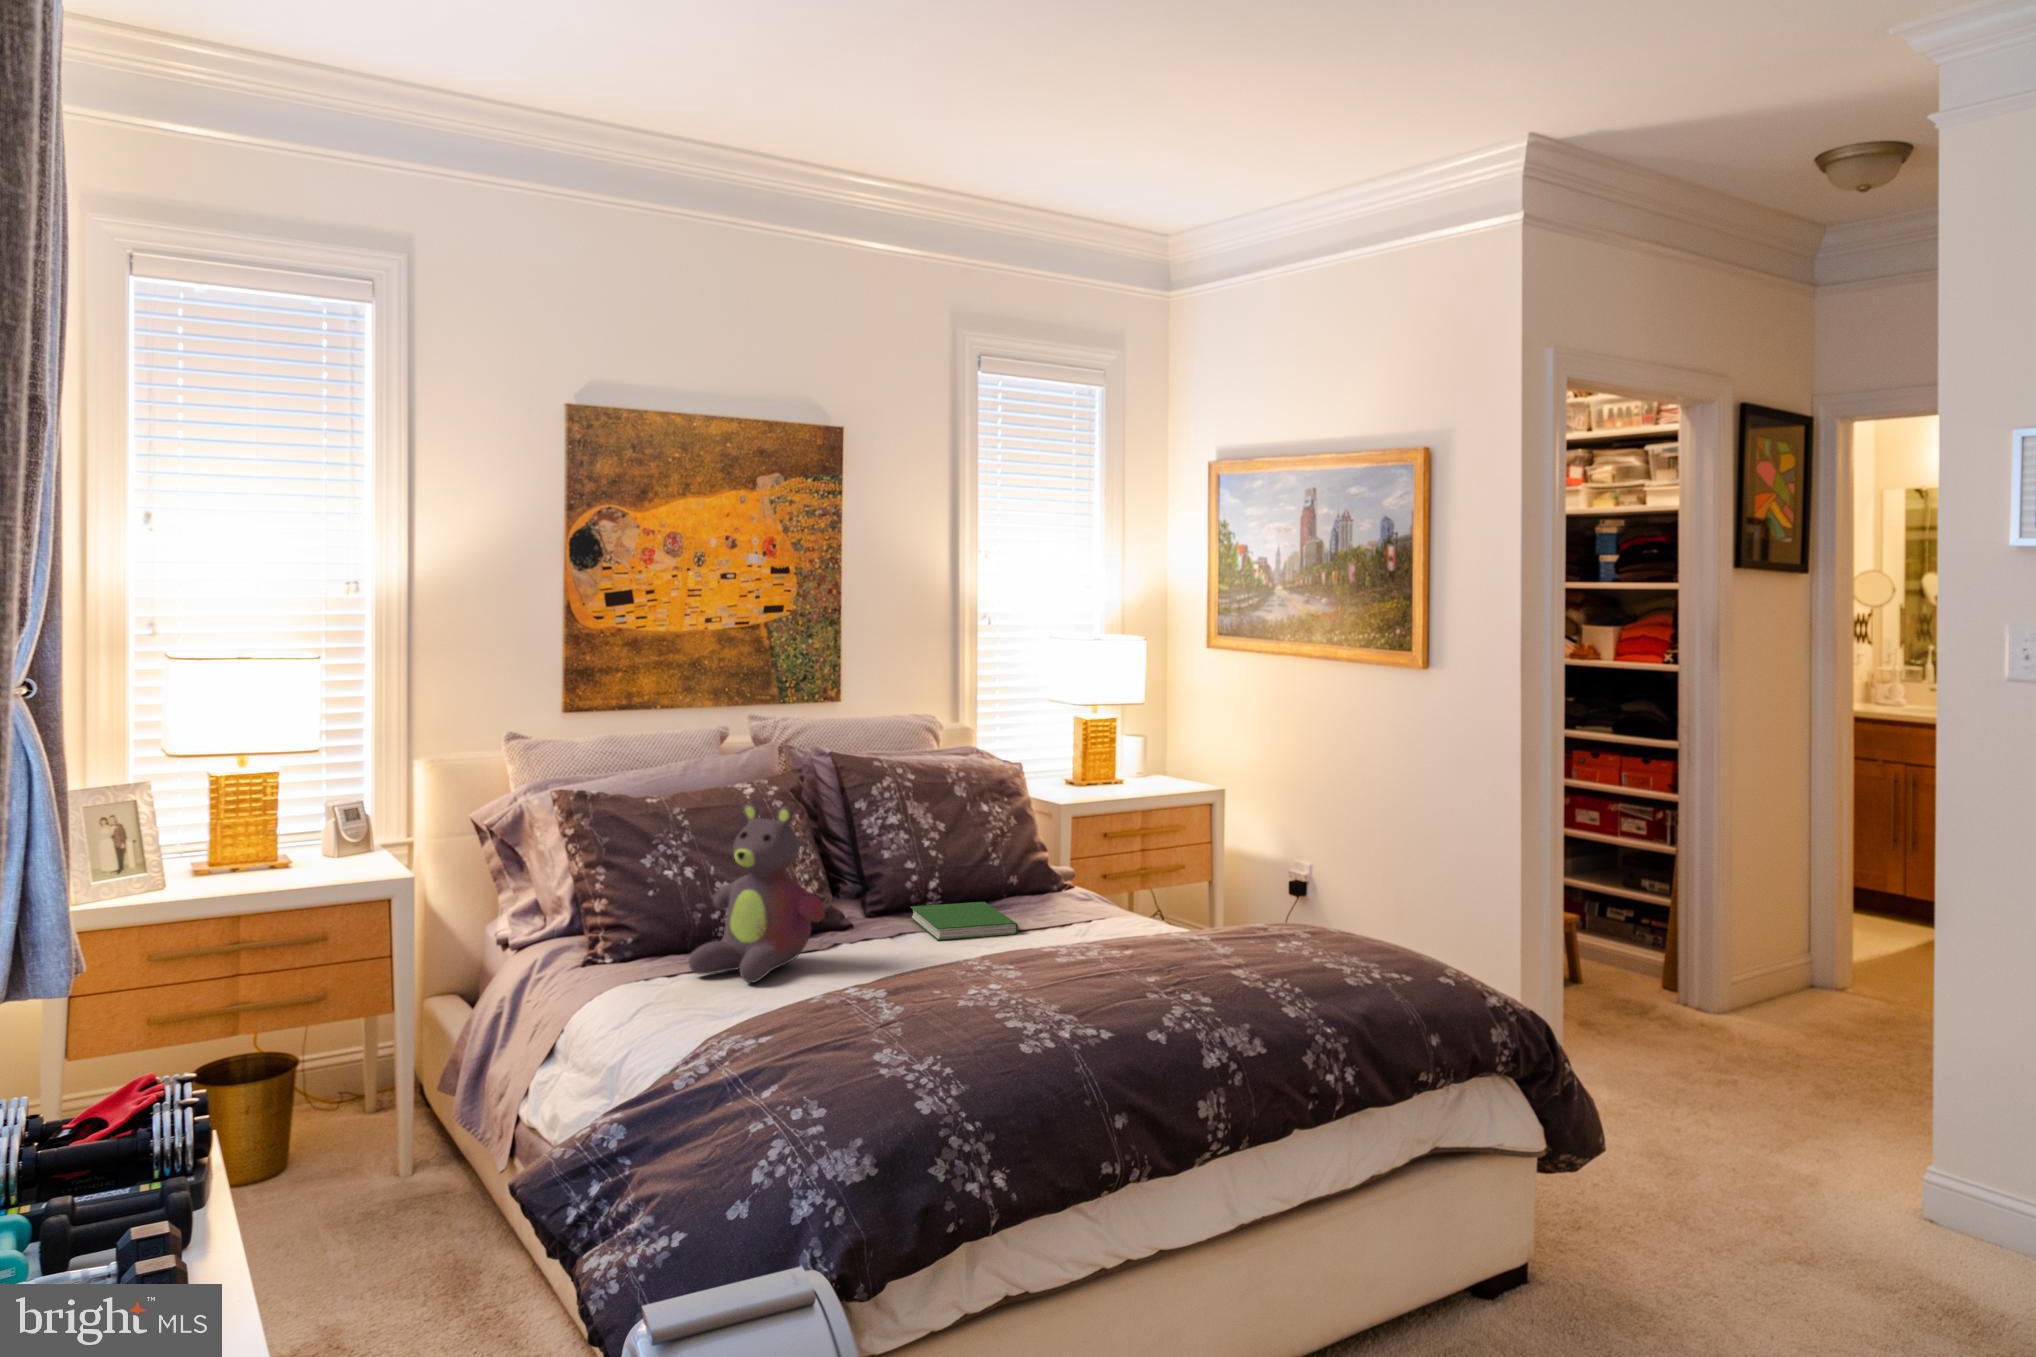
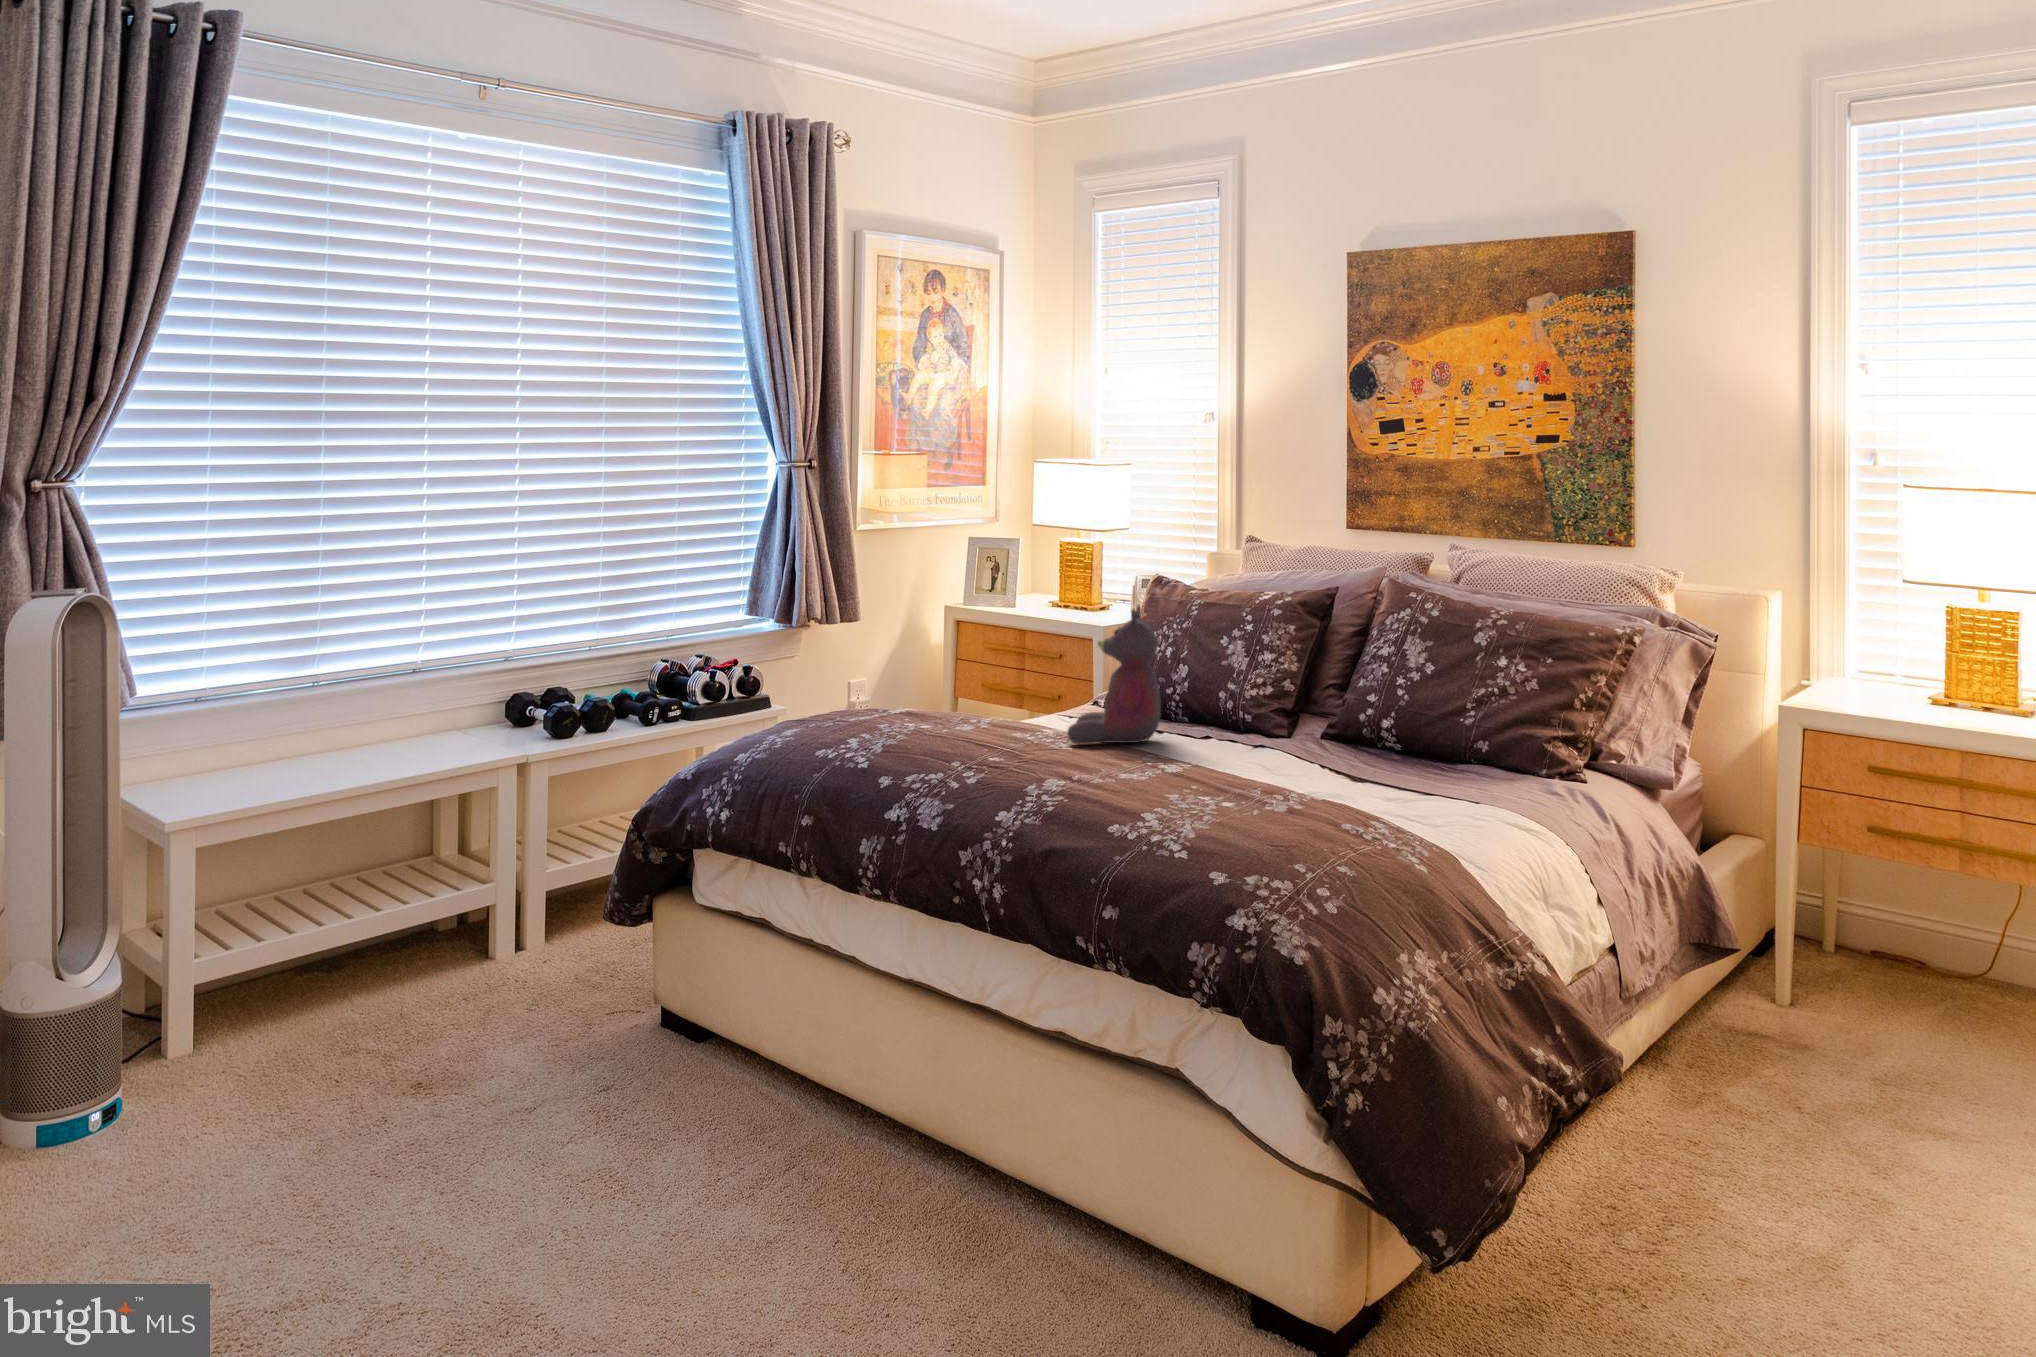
hardcover book: present [910,902,1018,940] -> none [1272,737,1407,773]

